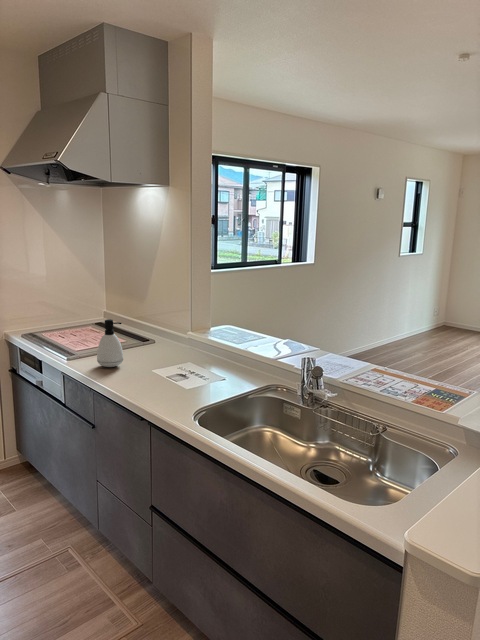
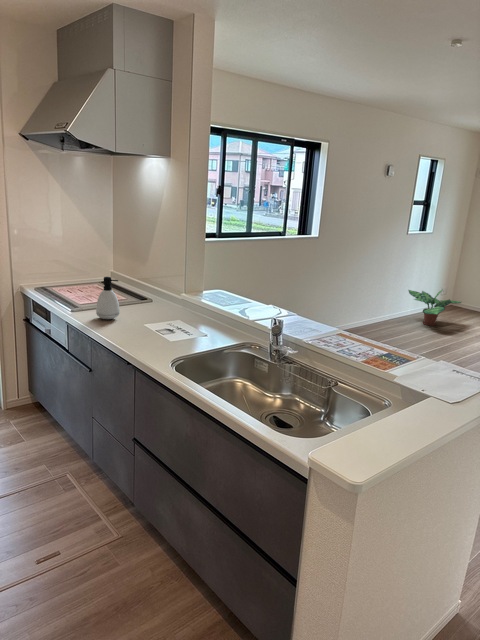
potted plant: none [405,310,461,350] -> present [409,290,461,326]

